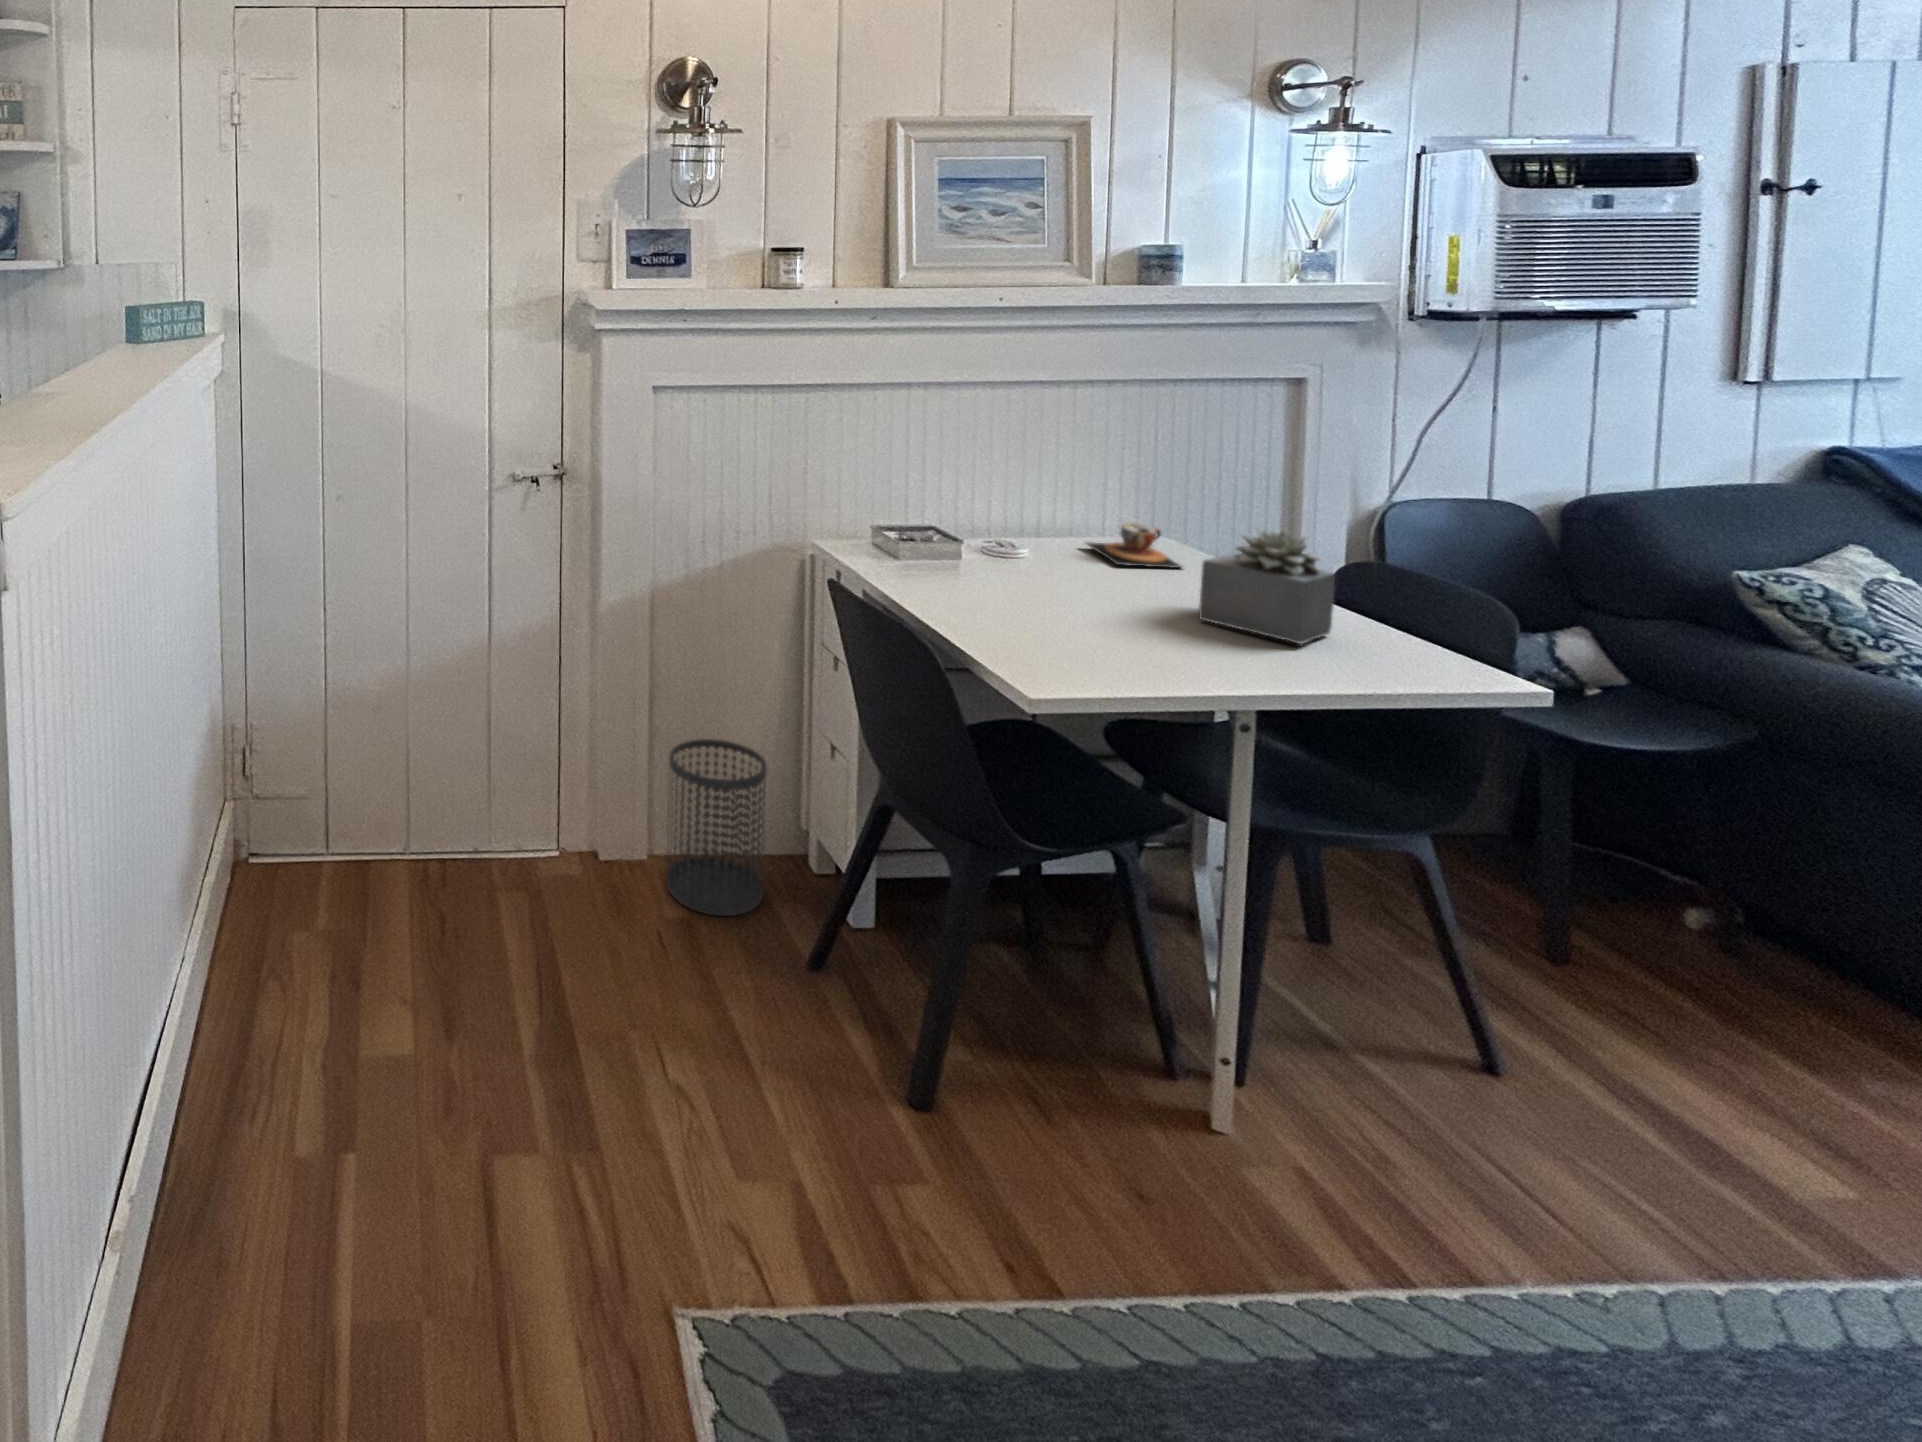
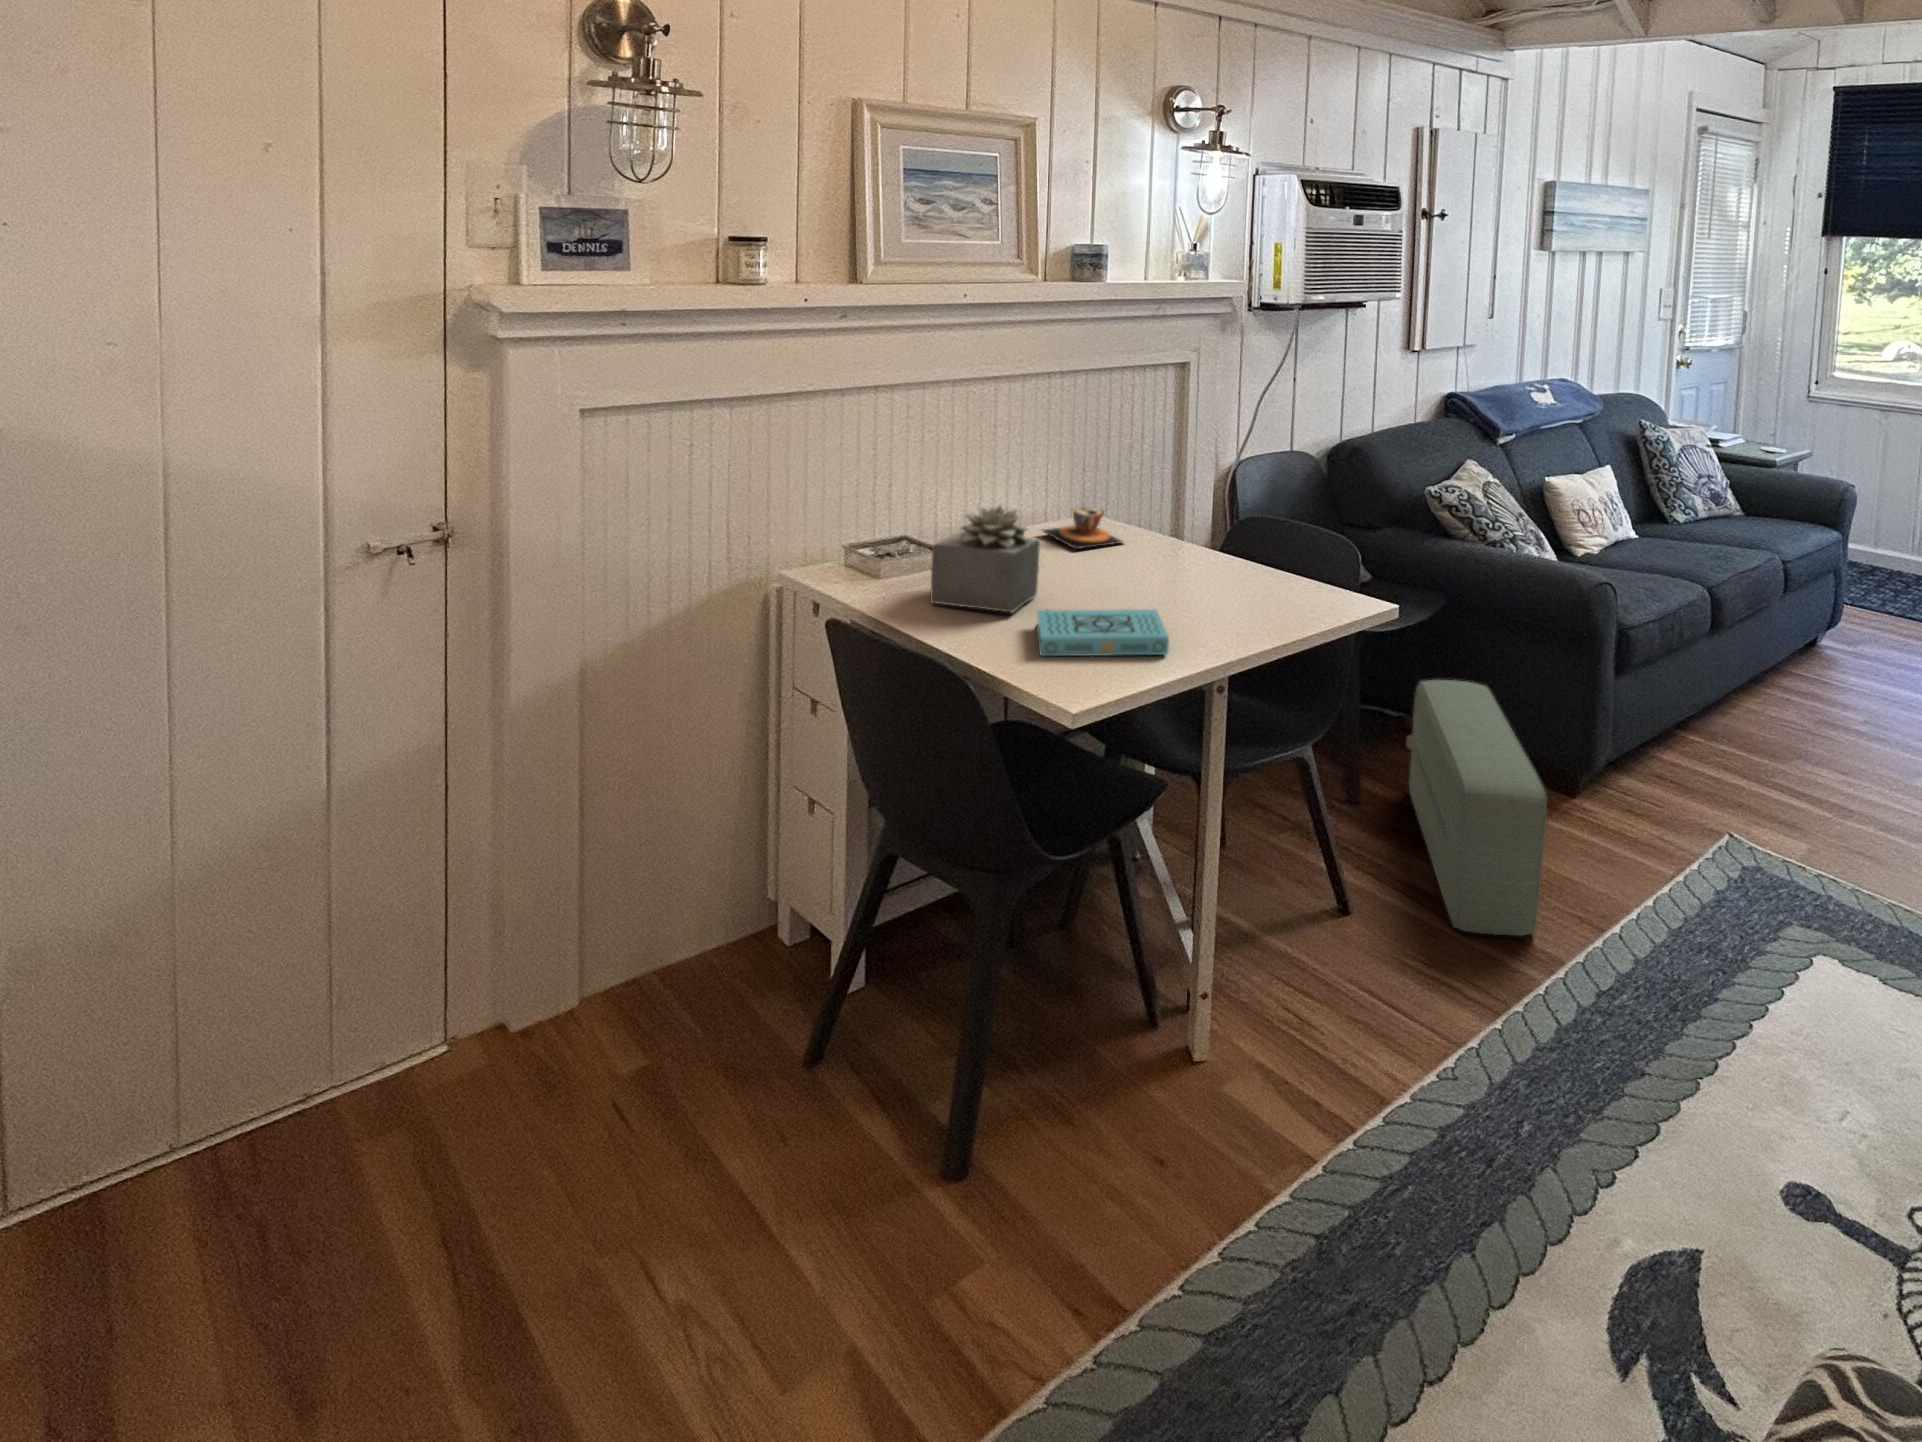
succulent plant: present [1198,530,1335,644] -> present [930,505,1040,612]
book: none [1025,605,1176,671] -> present [1036,609,1169,656]
wastebasket: present [666,739,767,916] -> none [610,825,739,1050]
pouf: none [1663,829,1868,1210] -> present [1409,680,1547,936]

